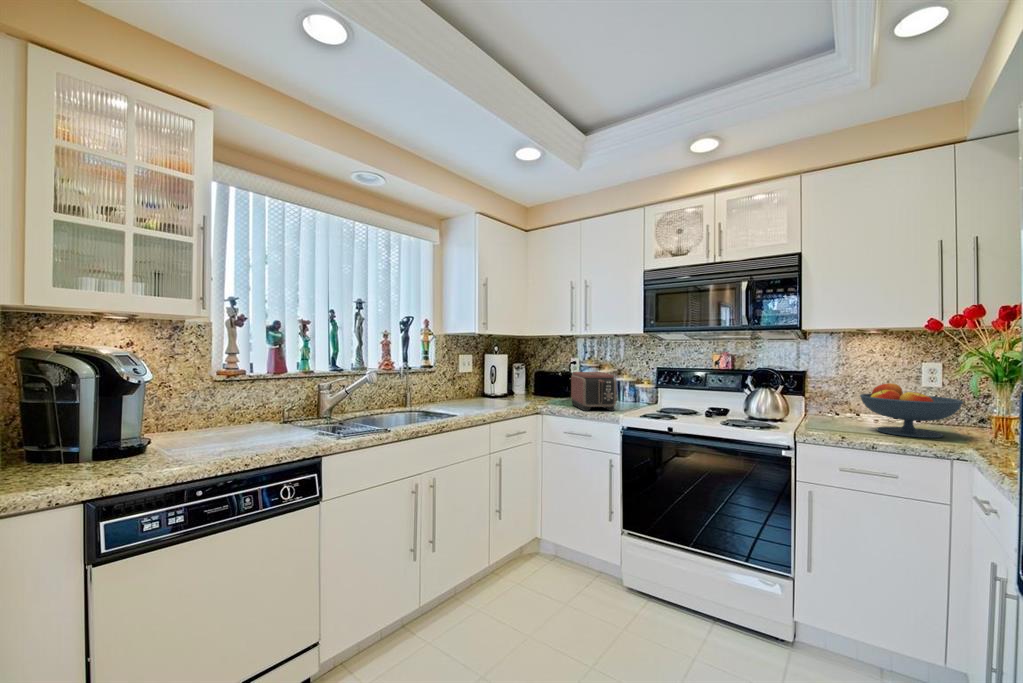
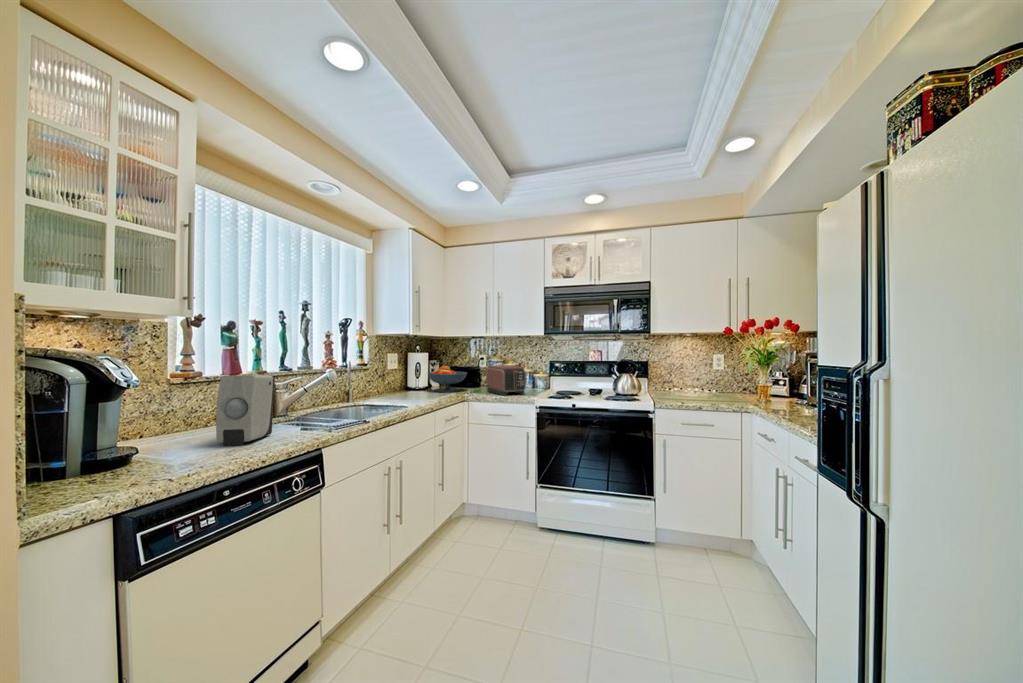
soap dispenser: none [225,375,288,446] -> present [216,375,275,446]
fruit bowl: present [860,383,963,438] -> present [428,366,467,392]

